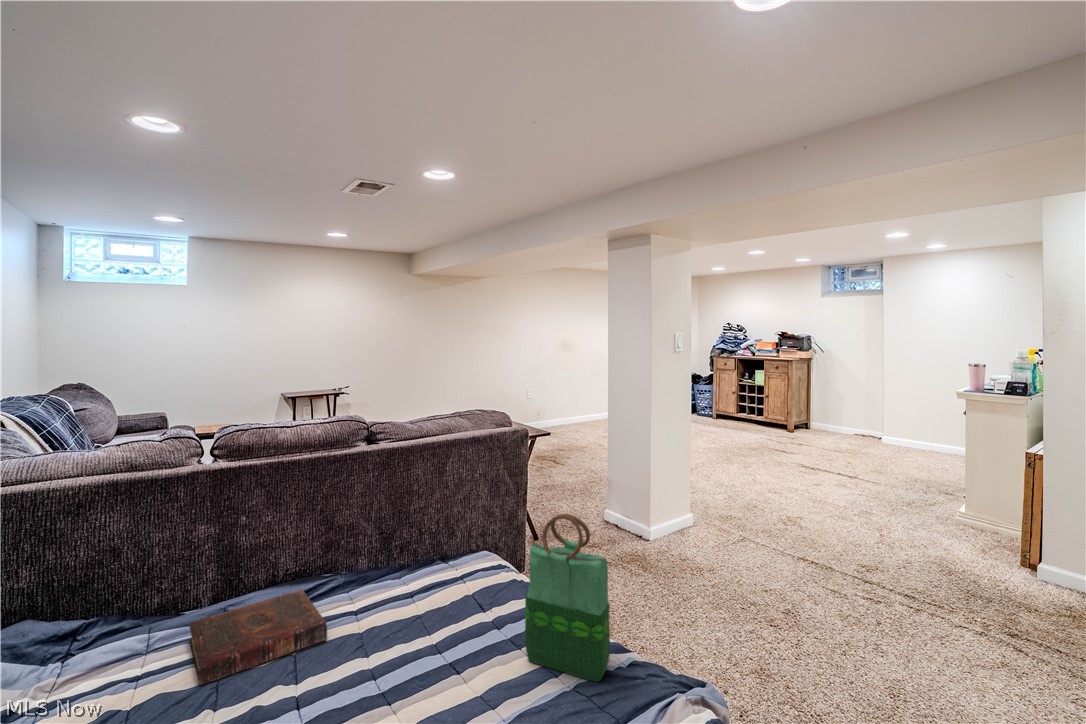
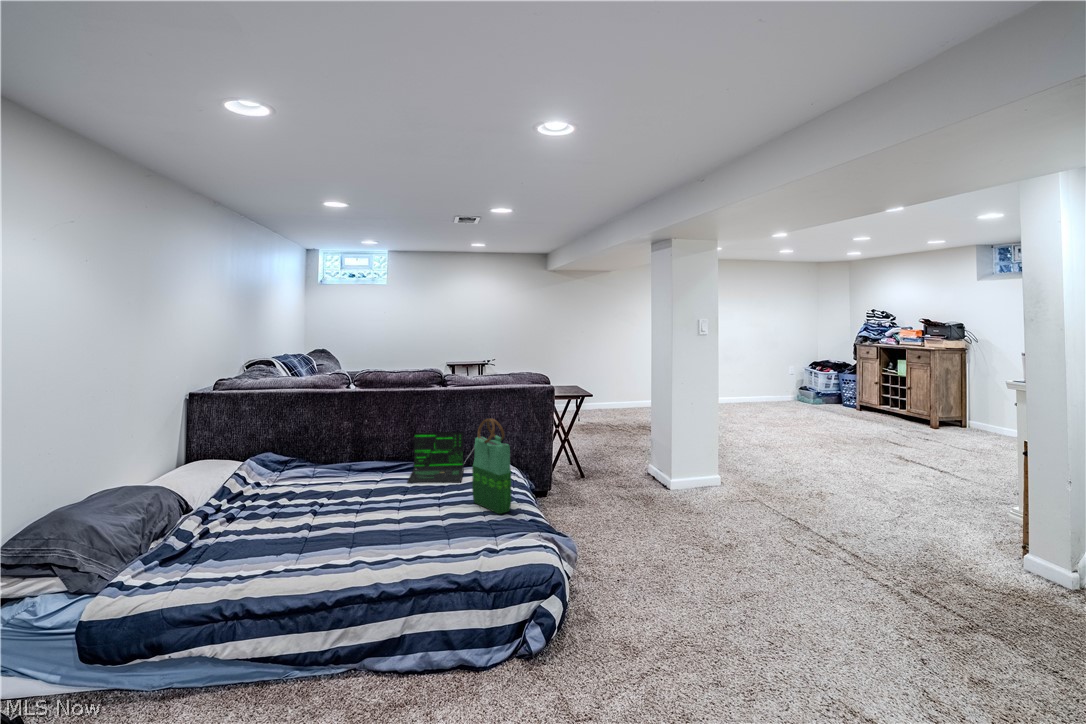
laptop: none [353,520,461,639] -> present [407,432,466,484]
book: present [189,589,327,685] -> none [324,460,387,487]

